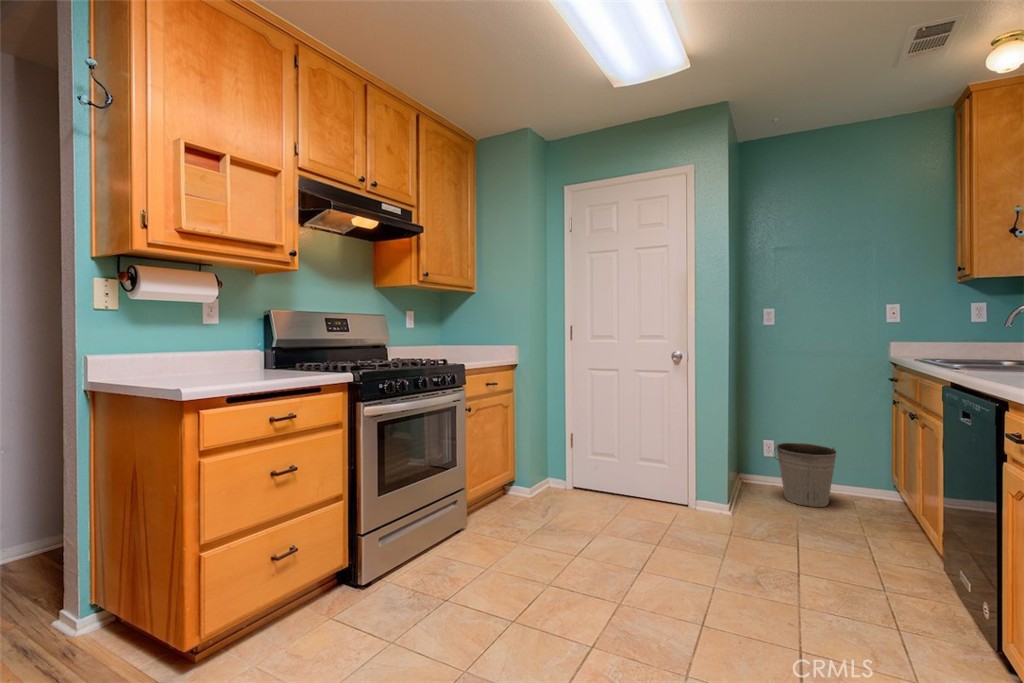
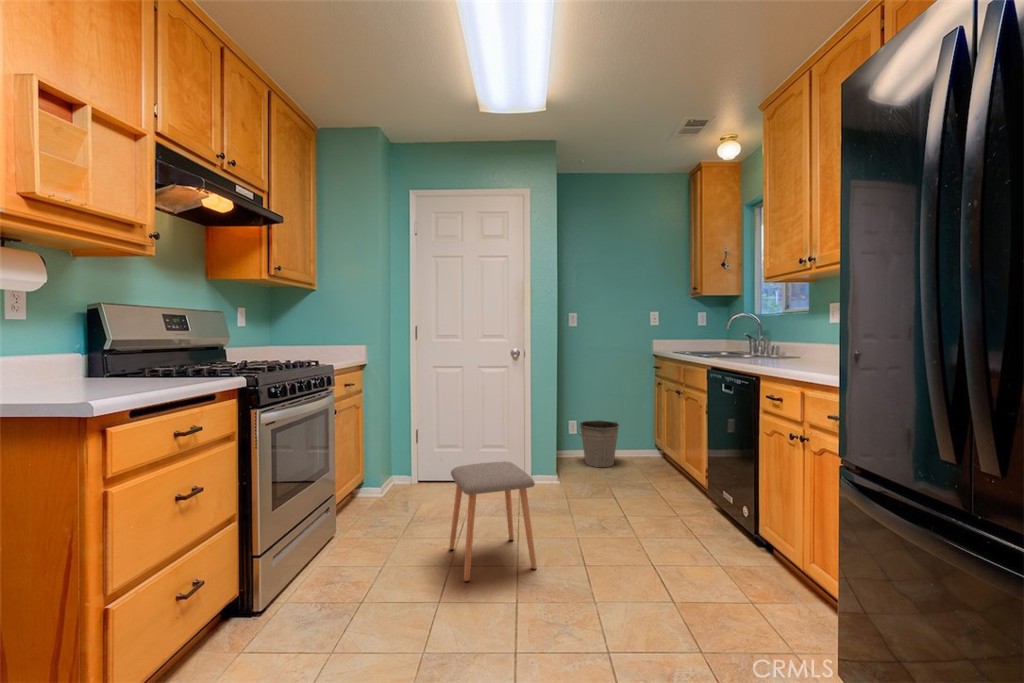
stool: none [555,481,649,626] -> present [449,461,537,582]

